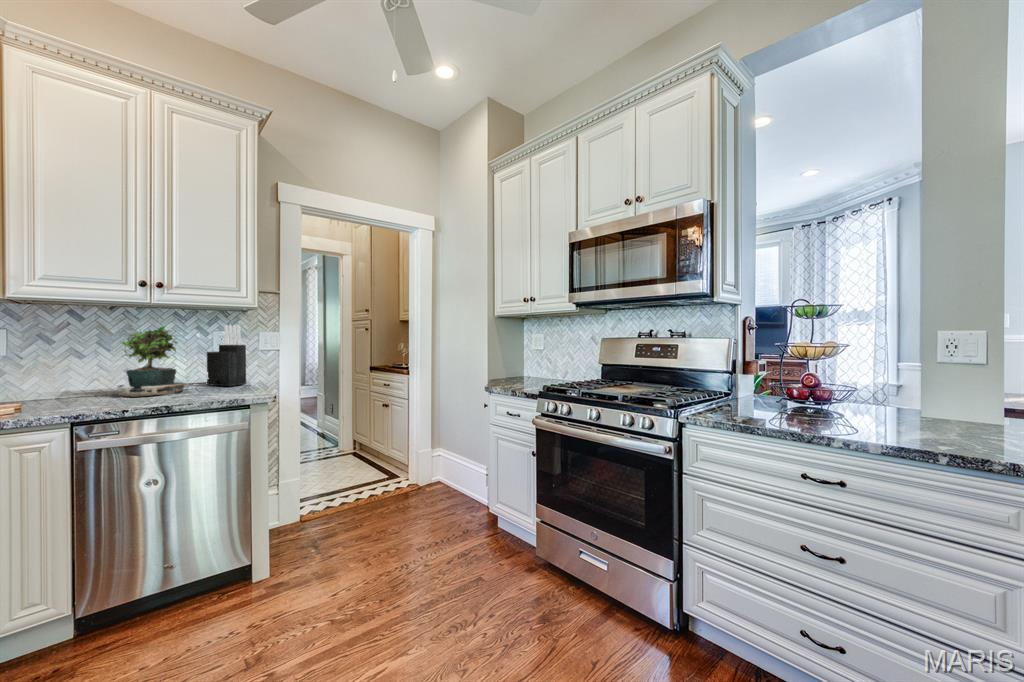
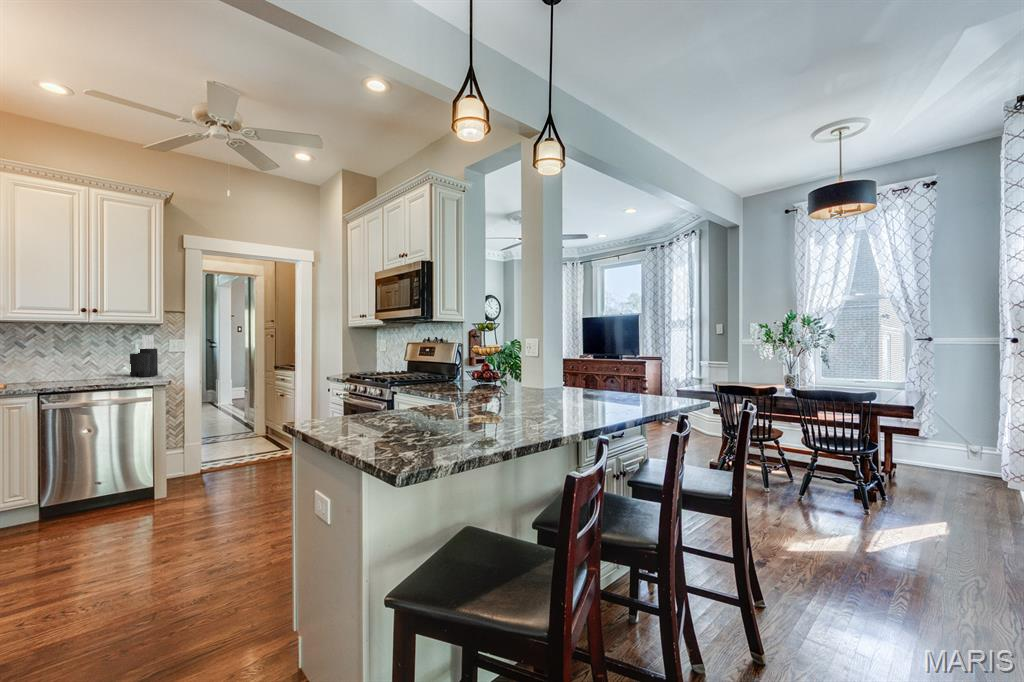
potted plant: present [117,326,186,398] -> none [66,335,114,383]

